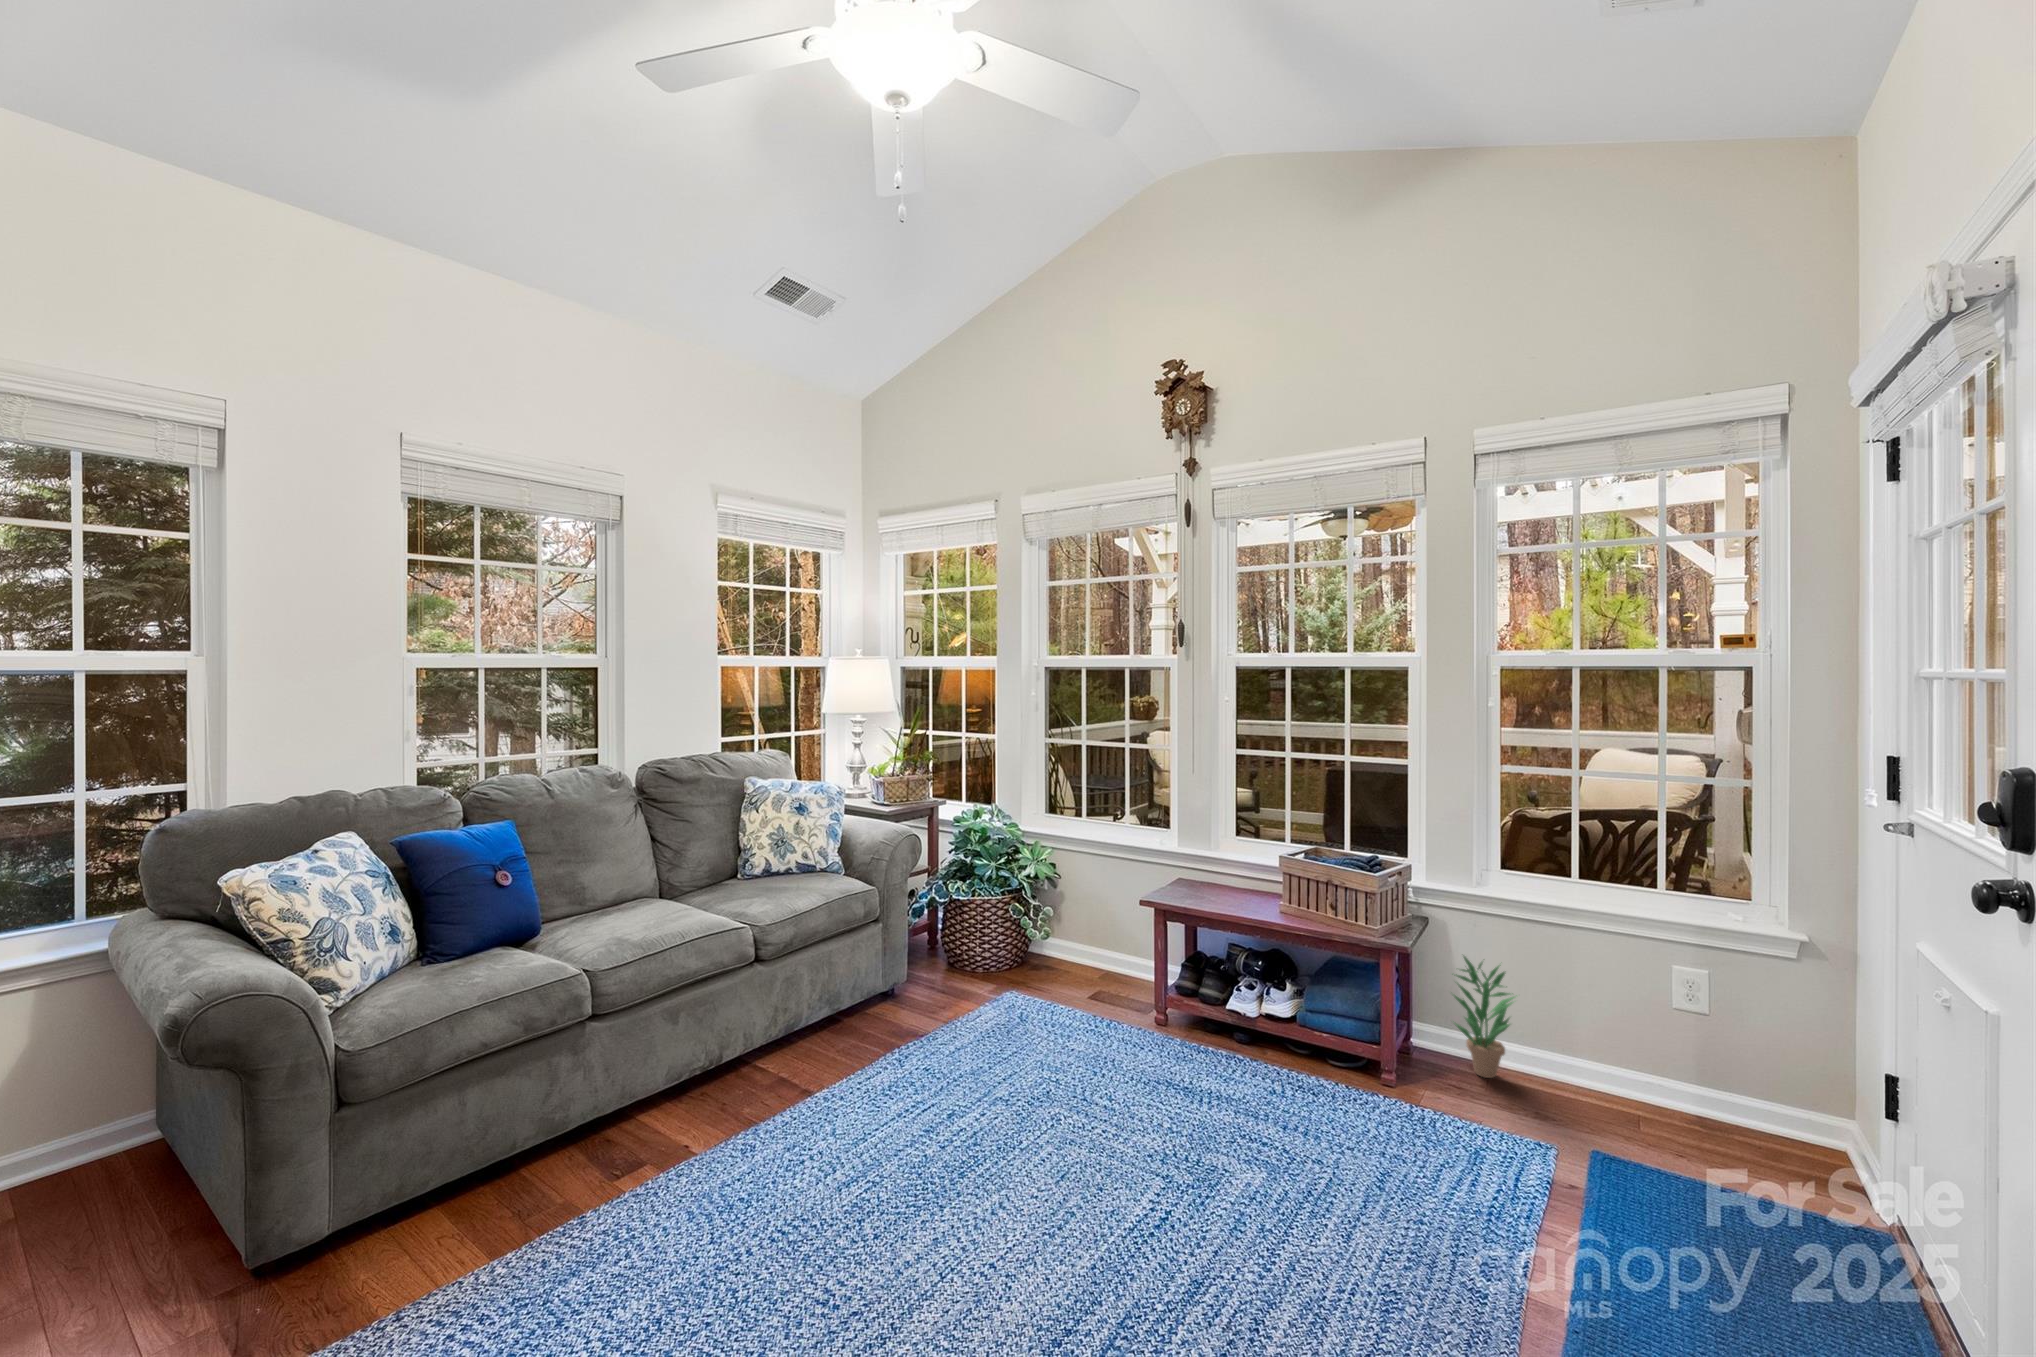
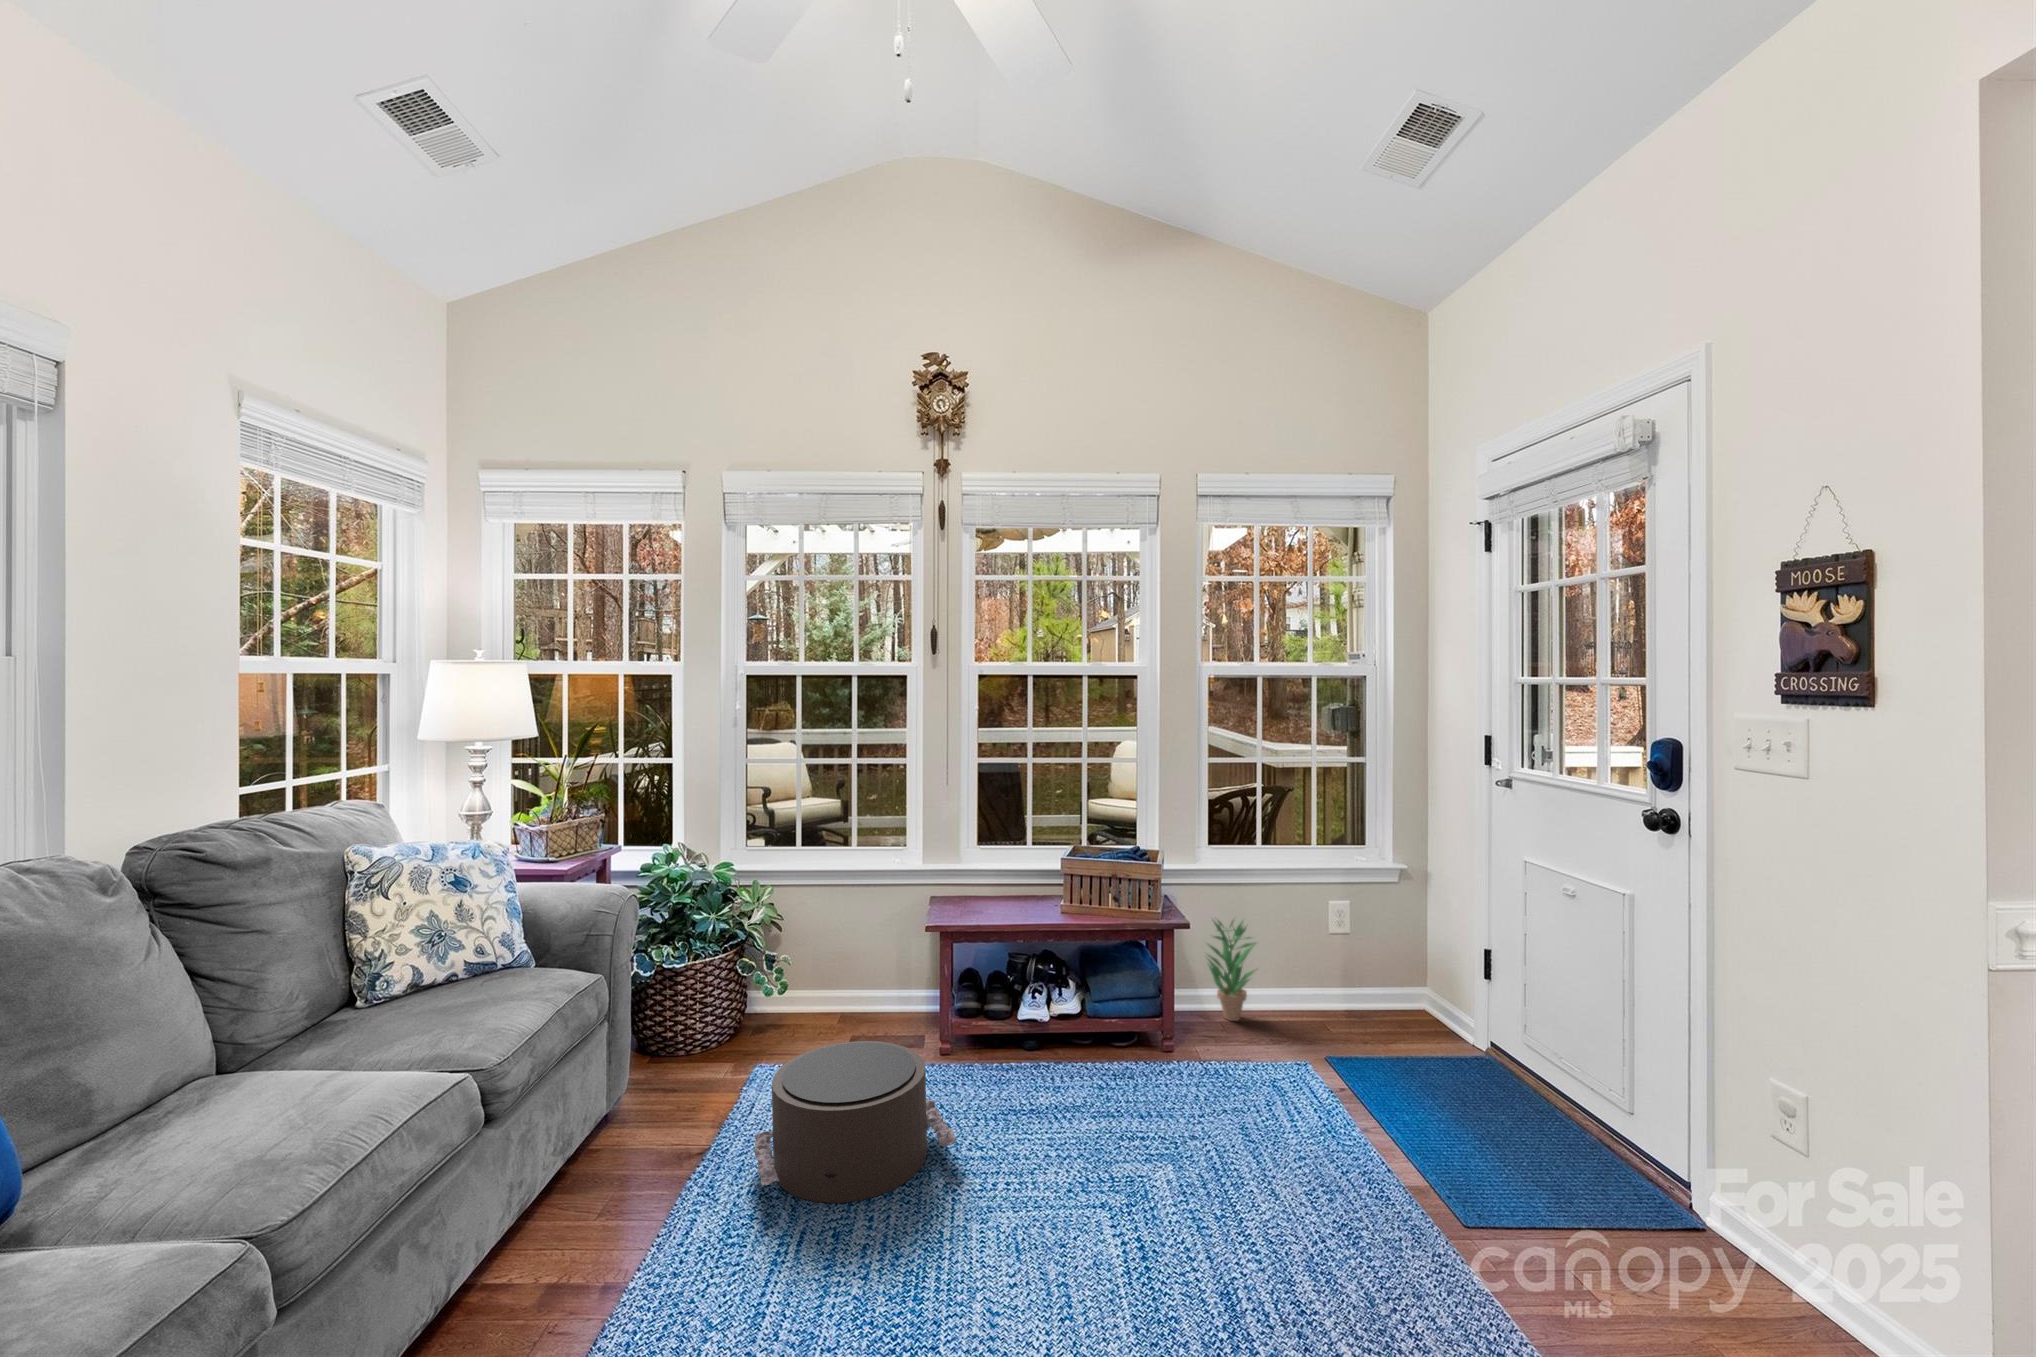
pouf: none [923,981,1089,1103] -> present [755,1041,957,1203]

